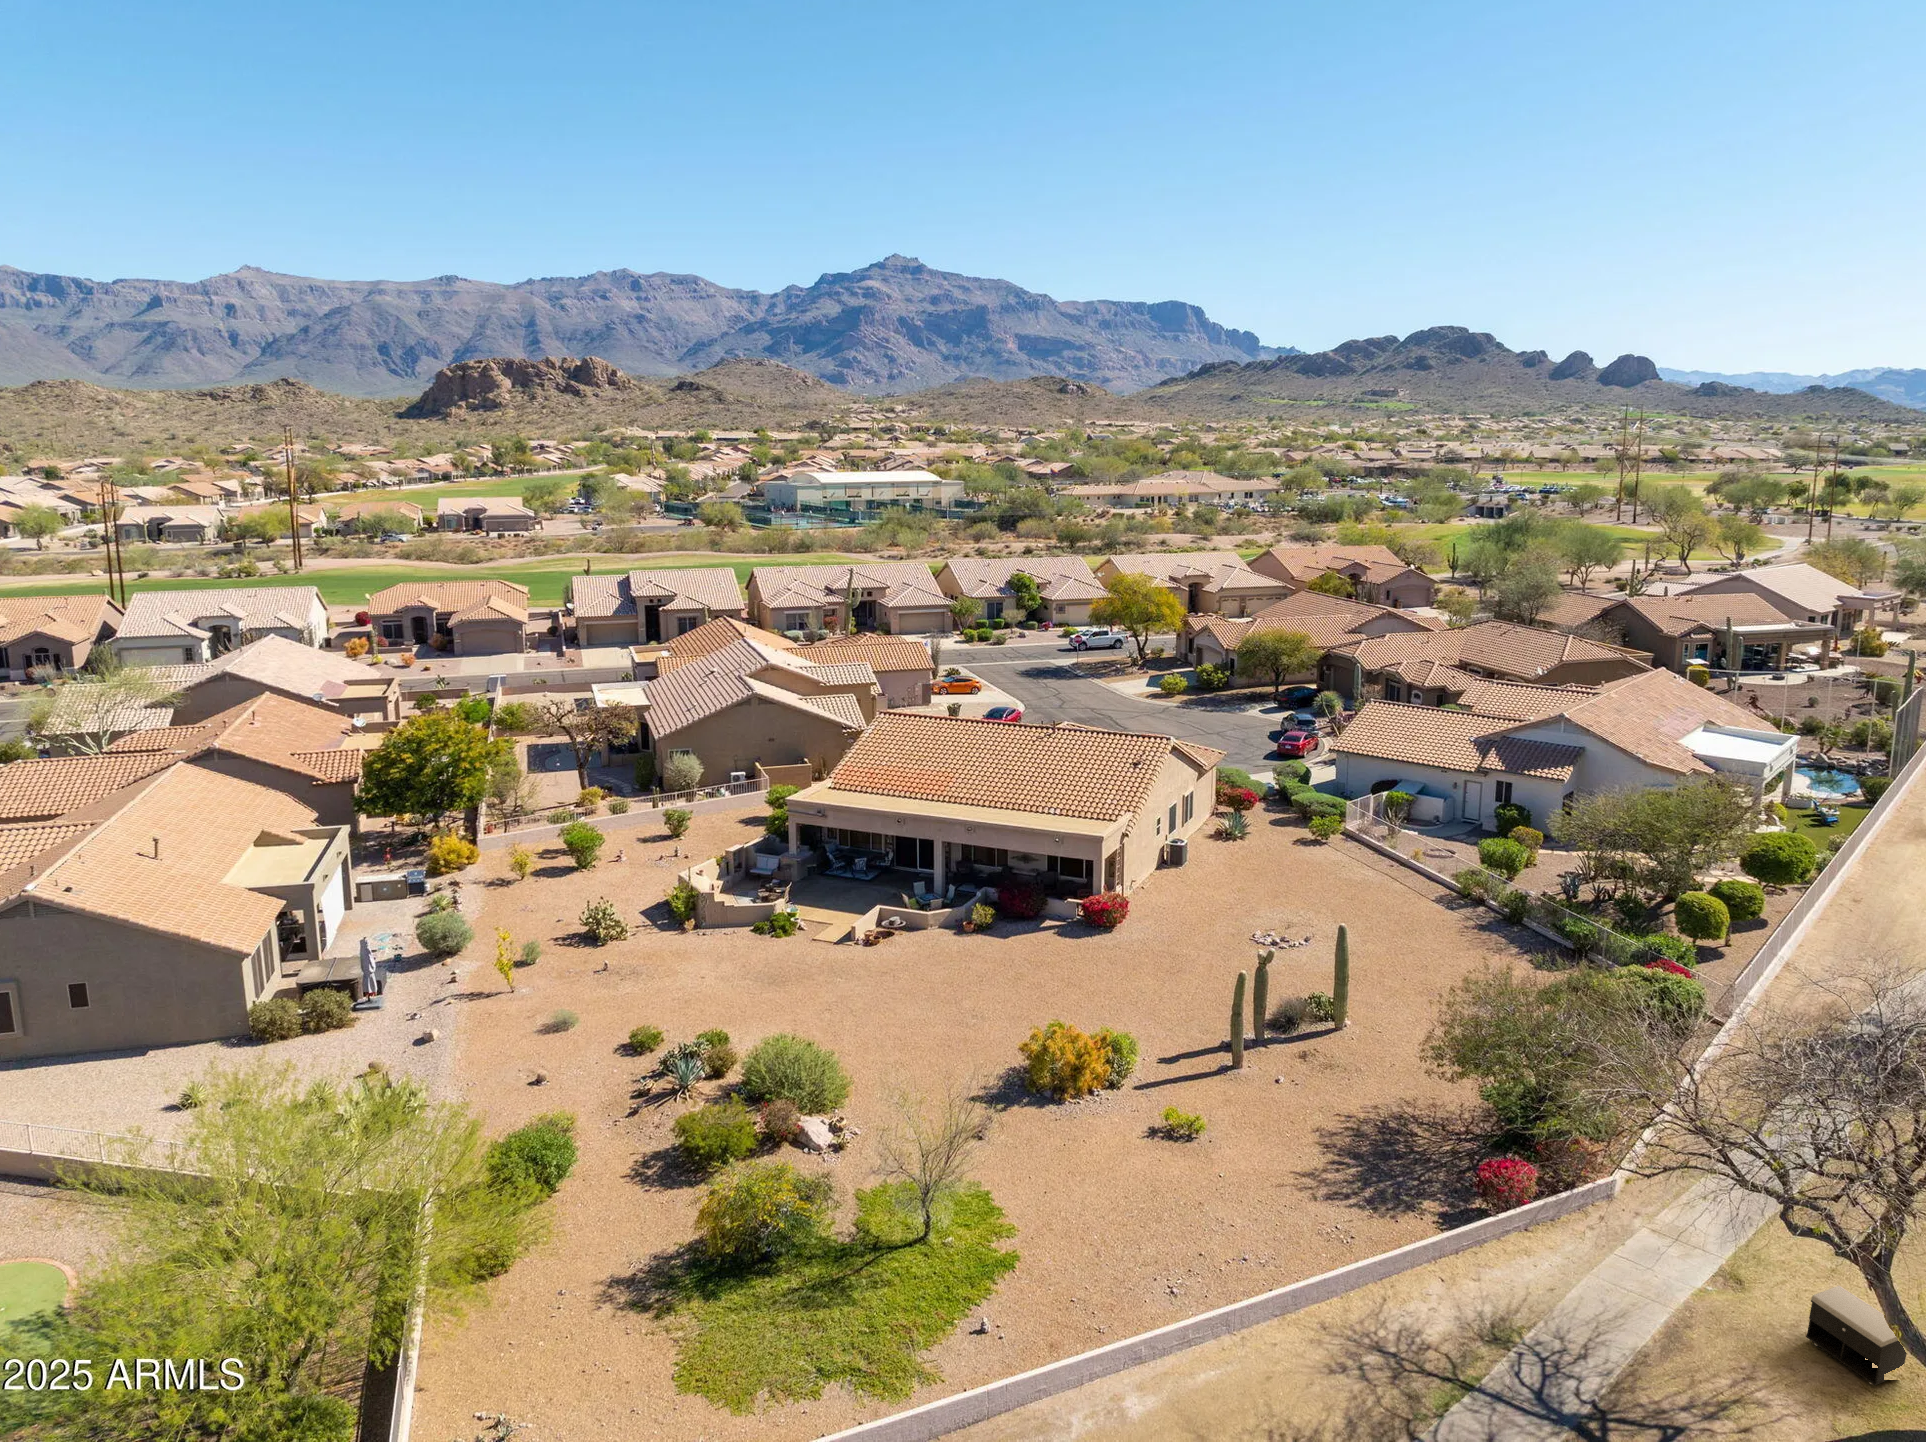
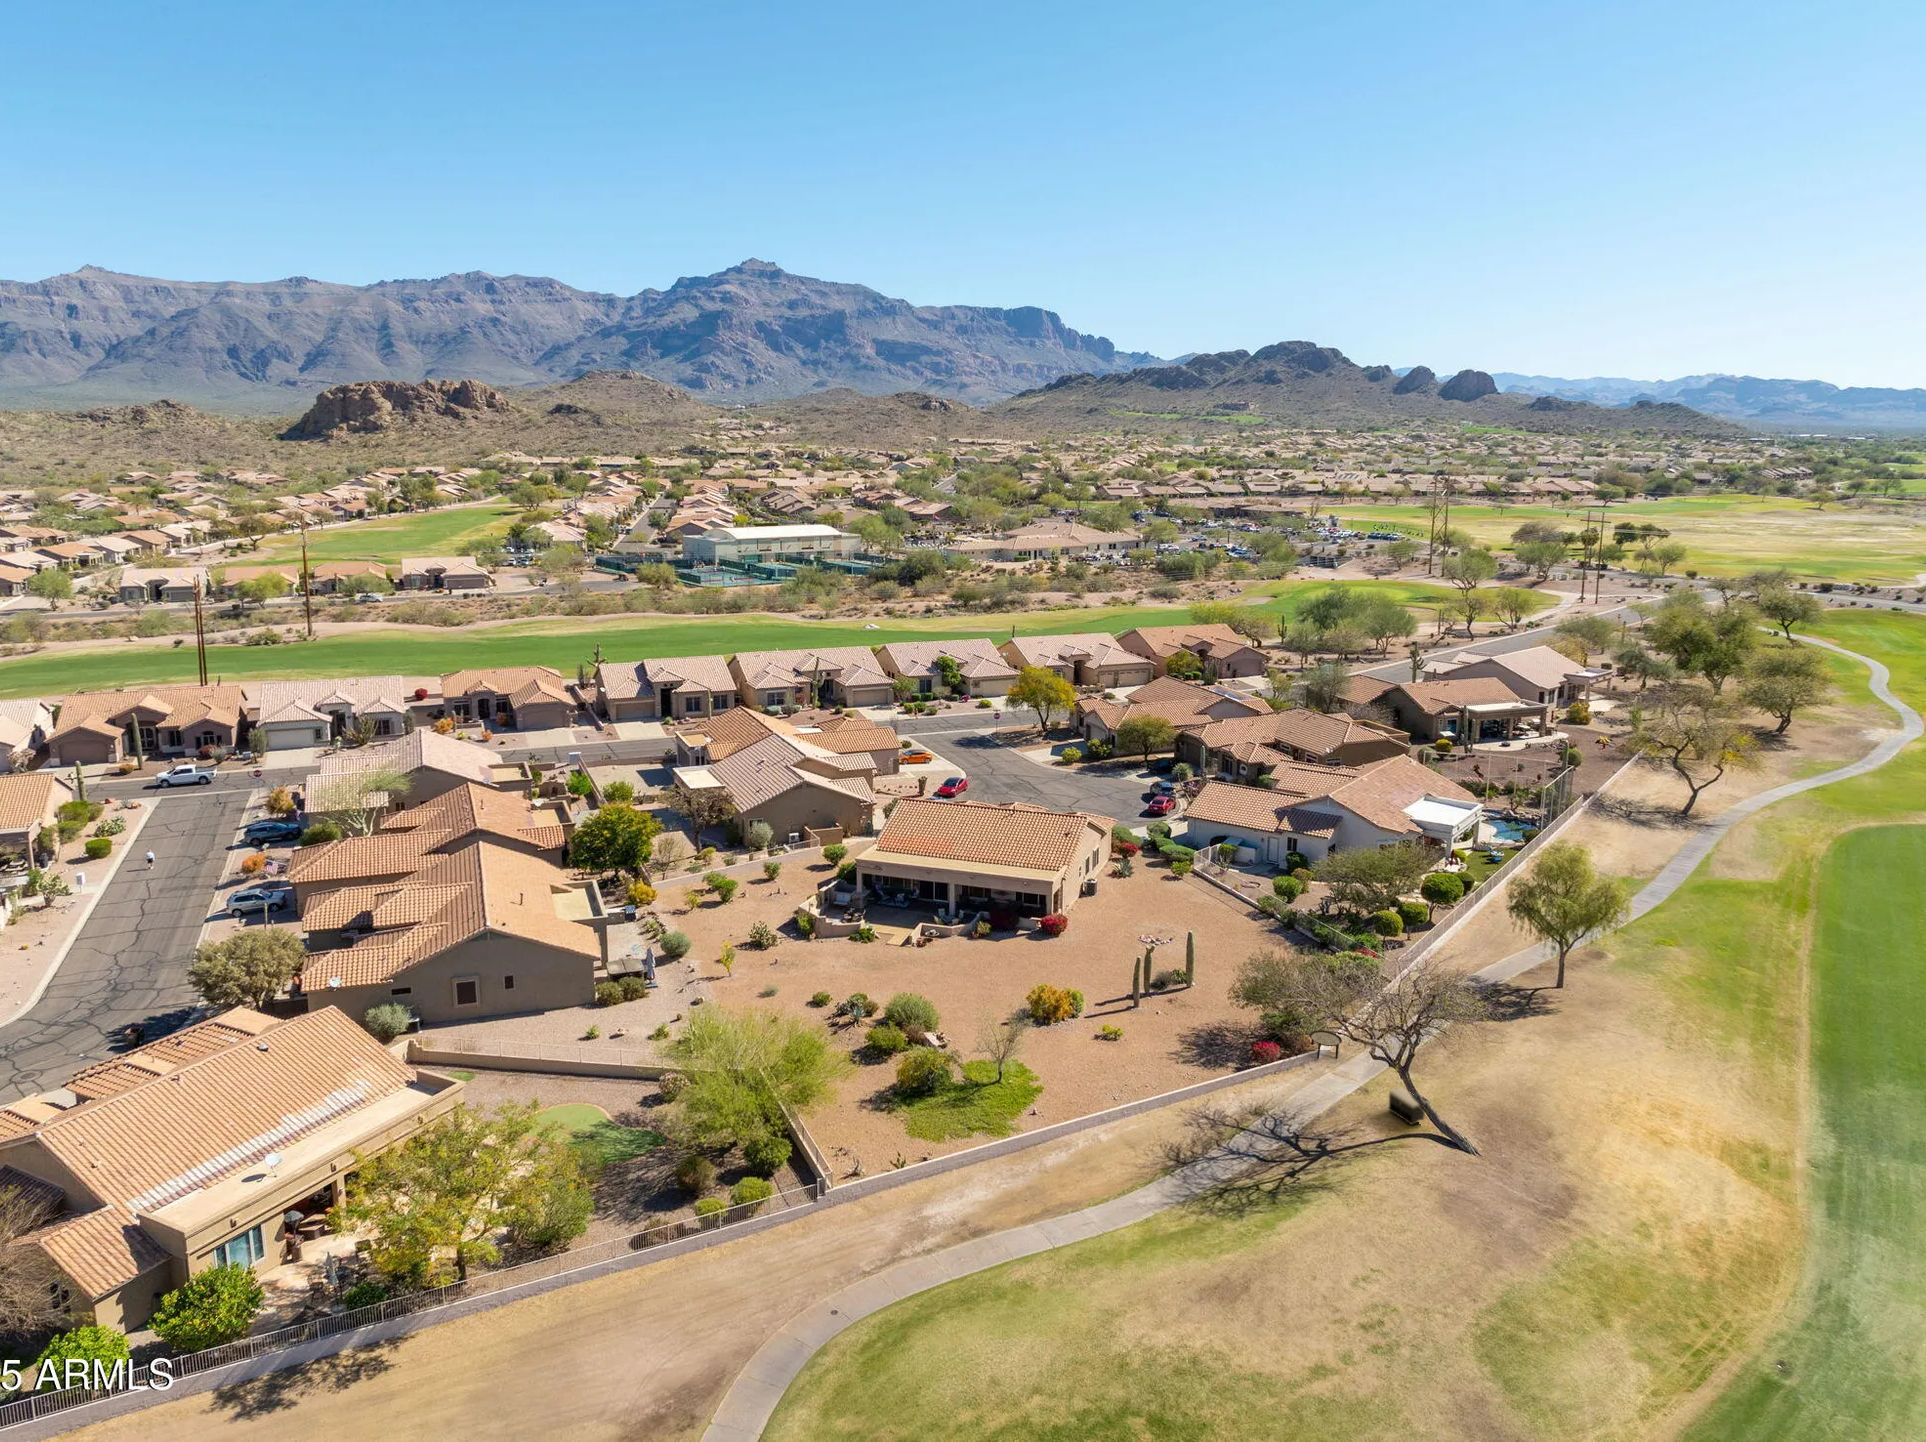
round table: none [1596,1130,1668,1195] -> present [1310,1030,1342,1059]

